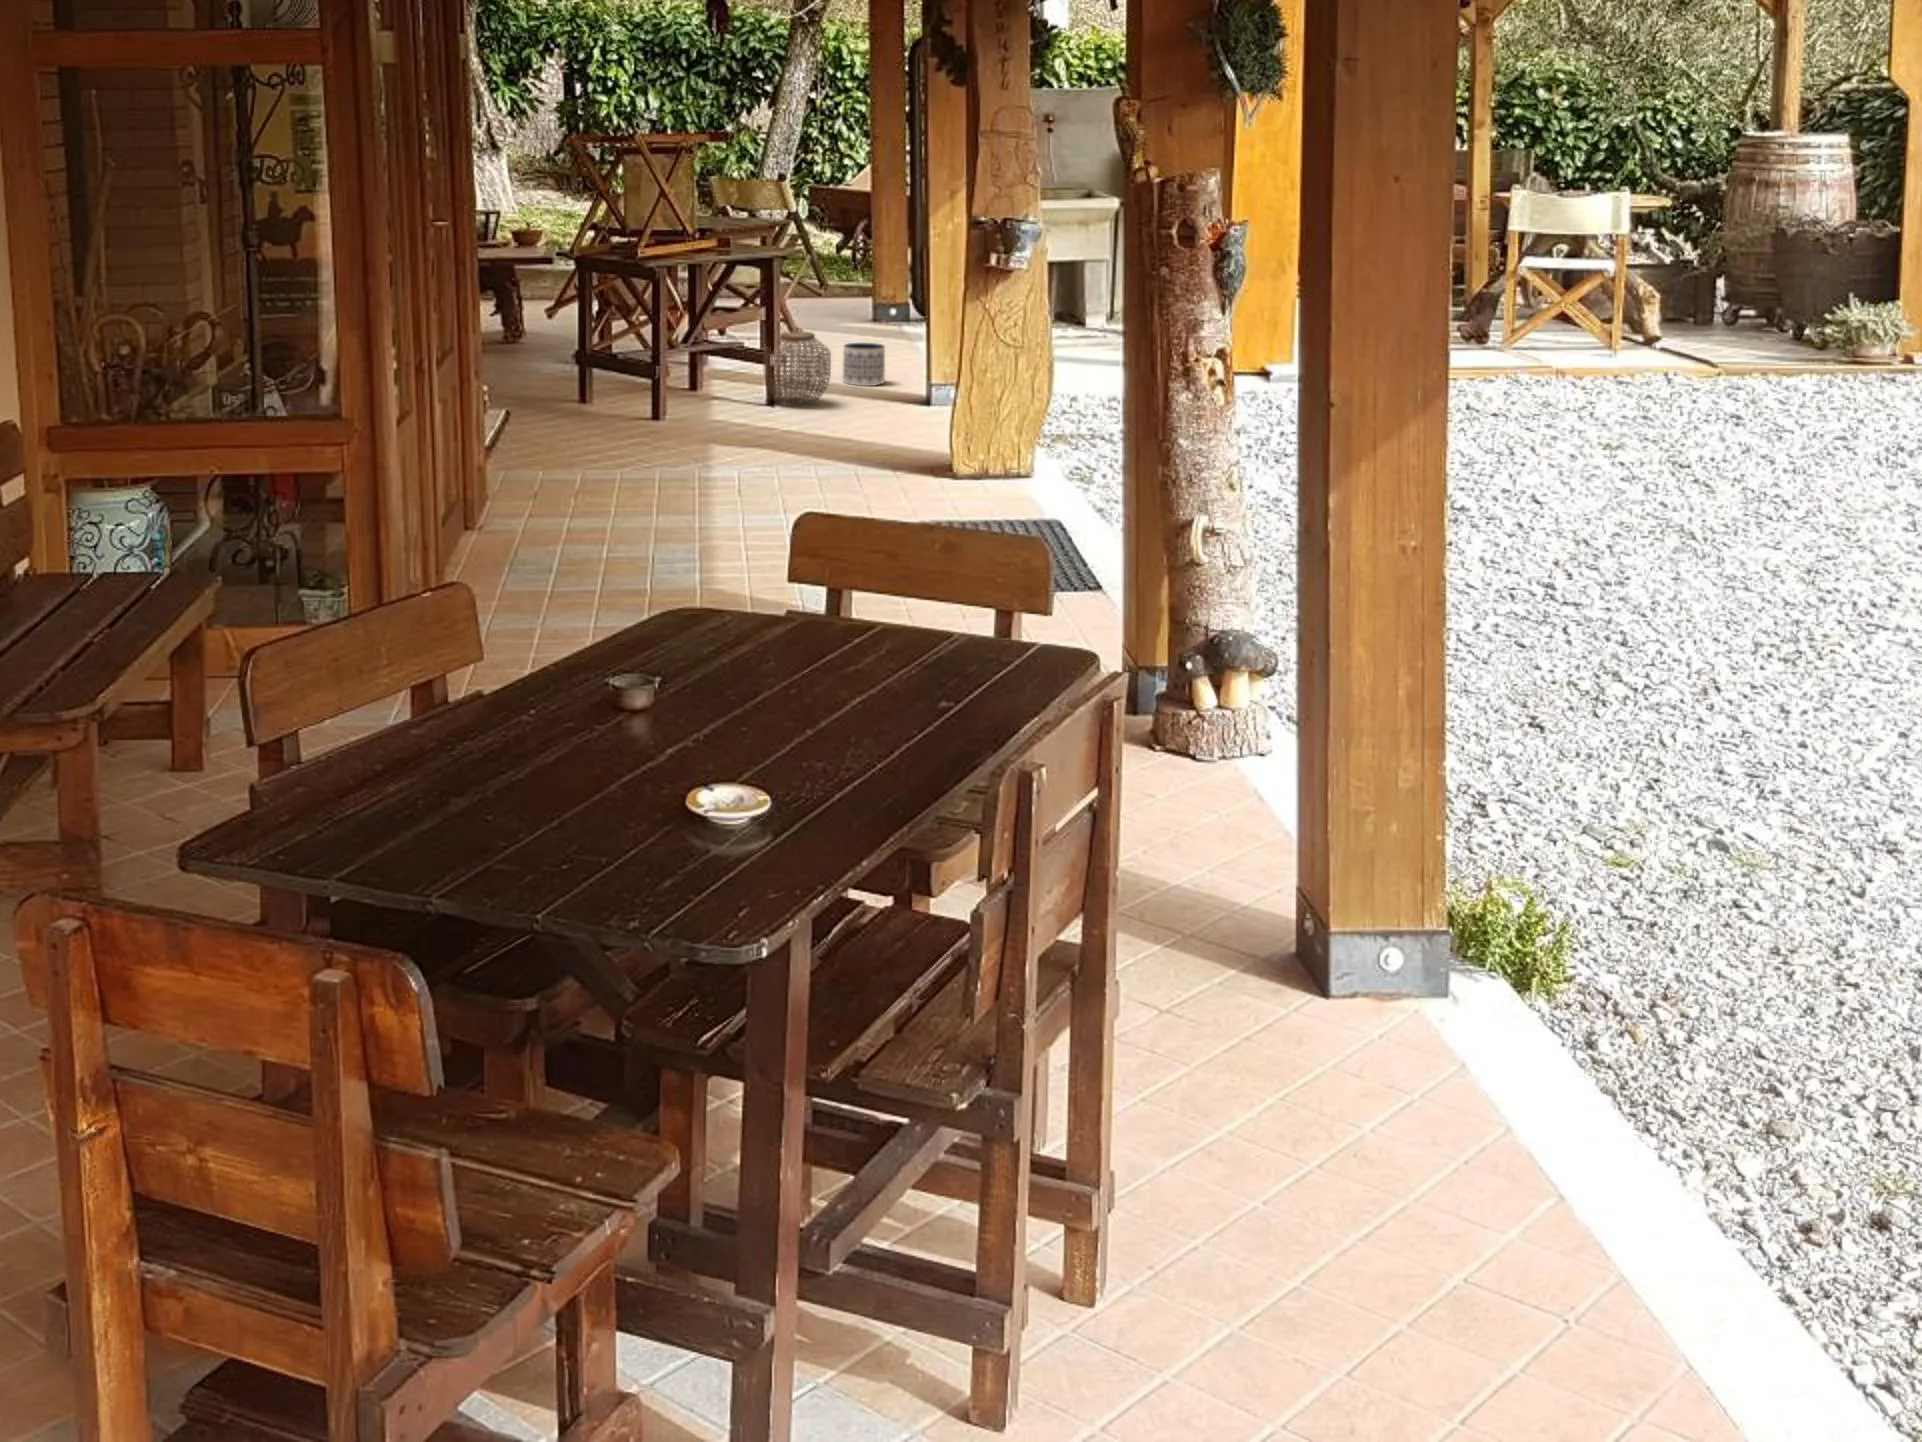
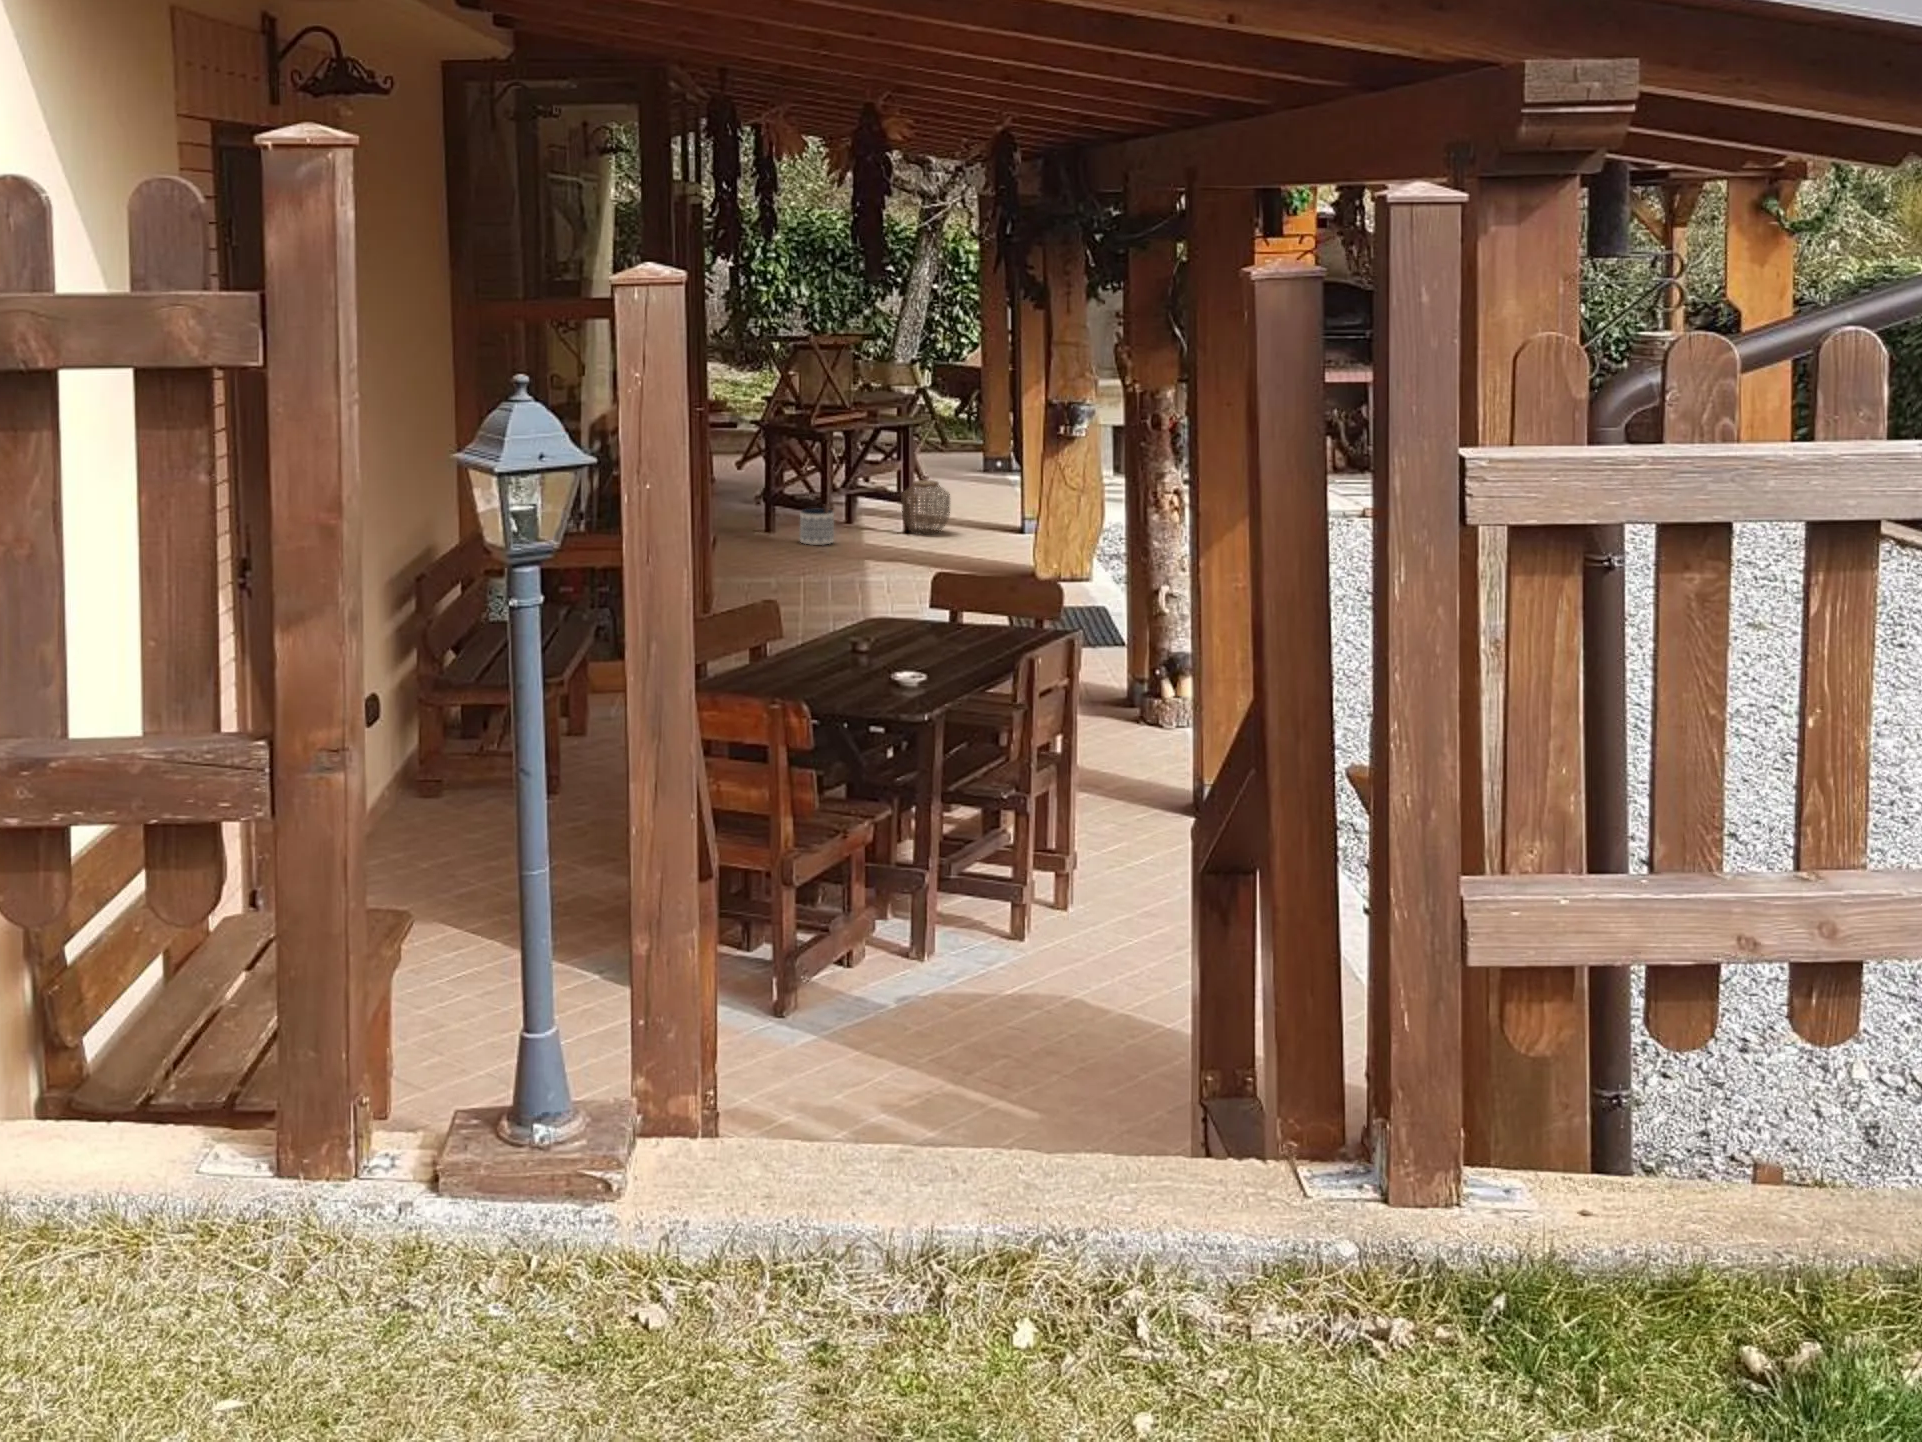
planter: present [843,343,885,386] -> present [800,509,834,545]

